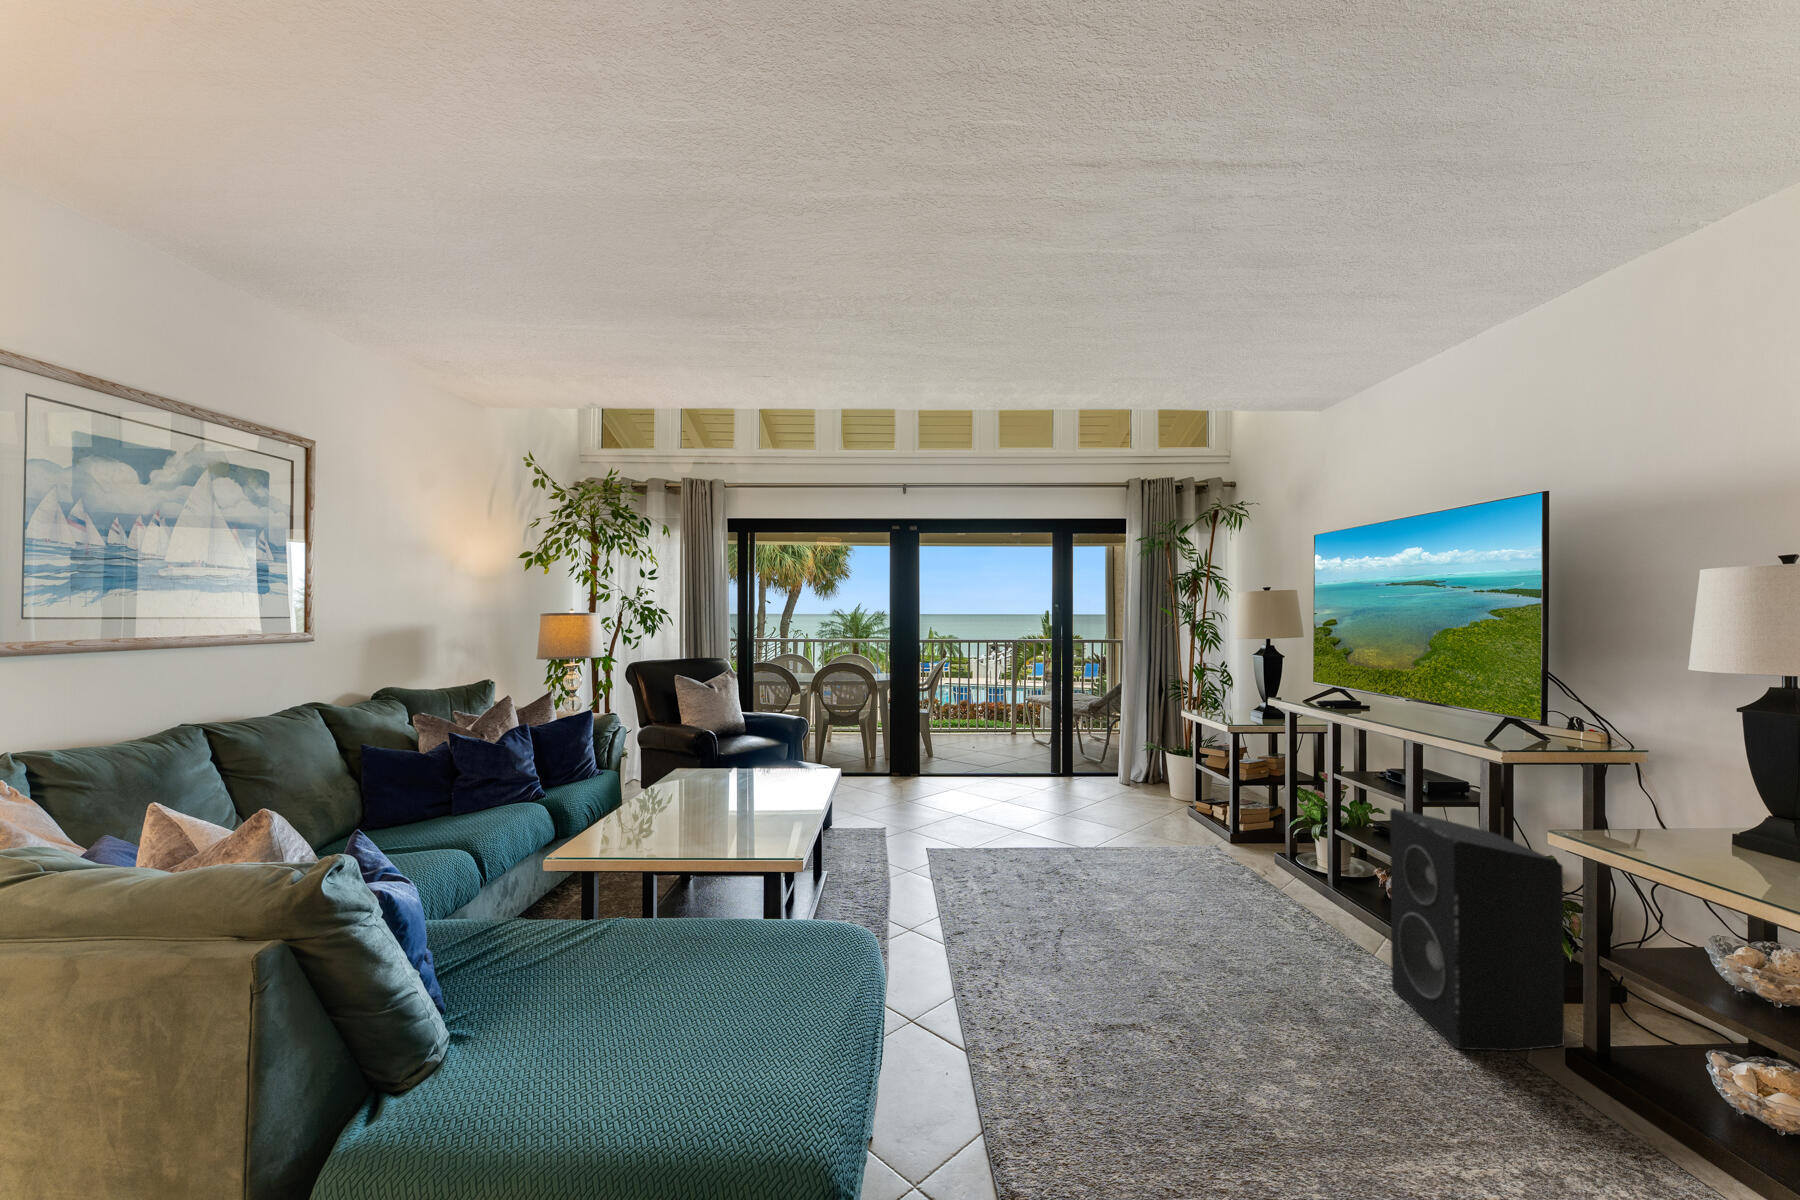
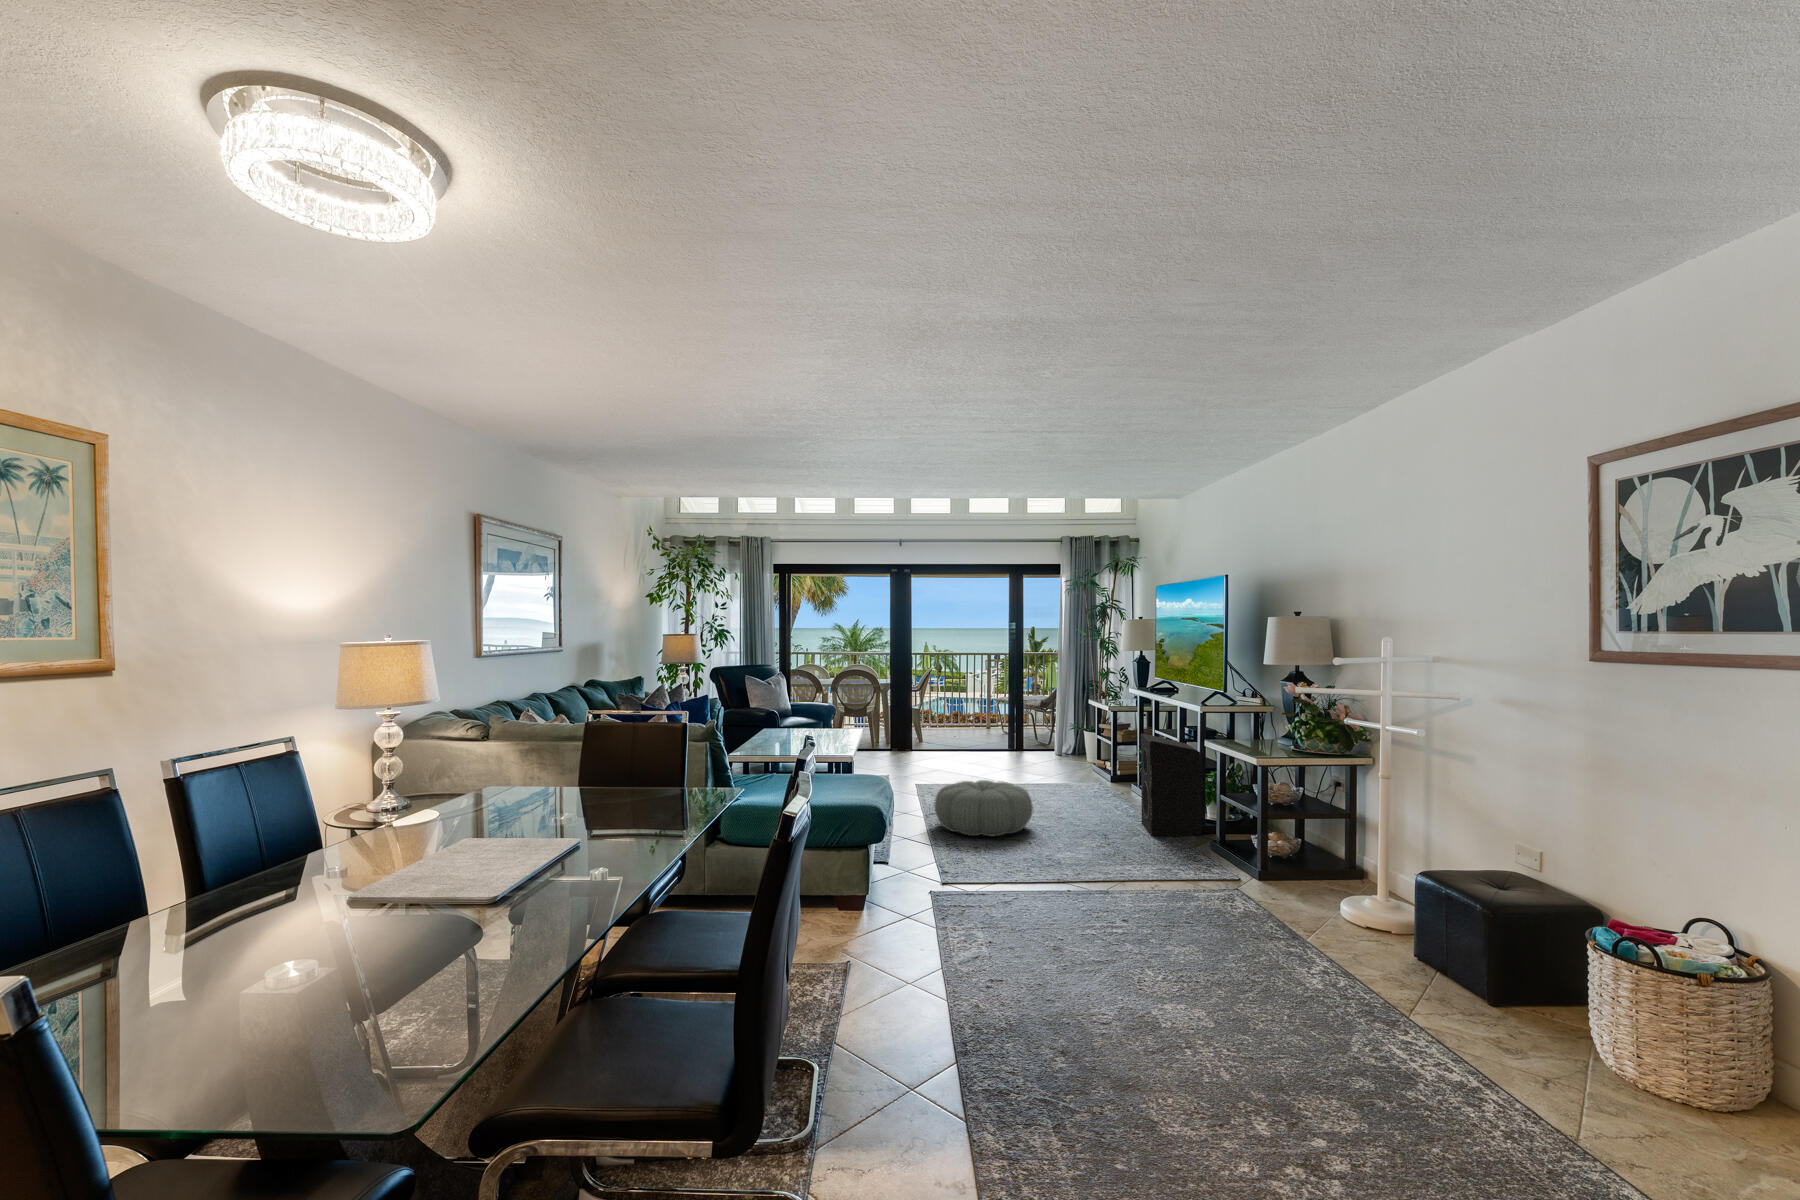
pouf: none [975,895,1186,1054] -> present [934,780,1033,836]

